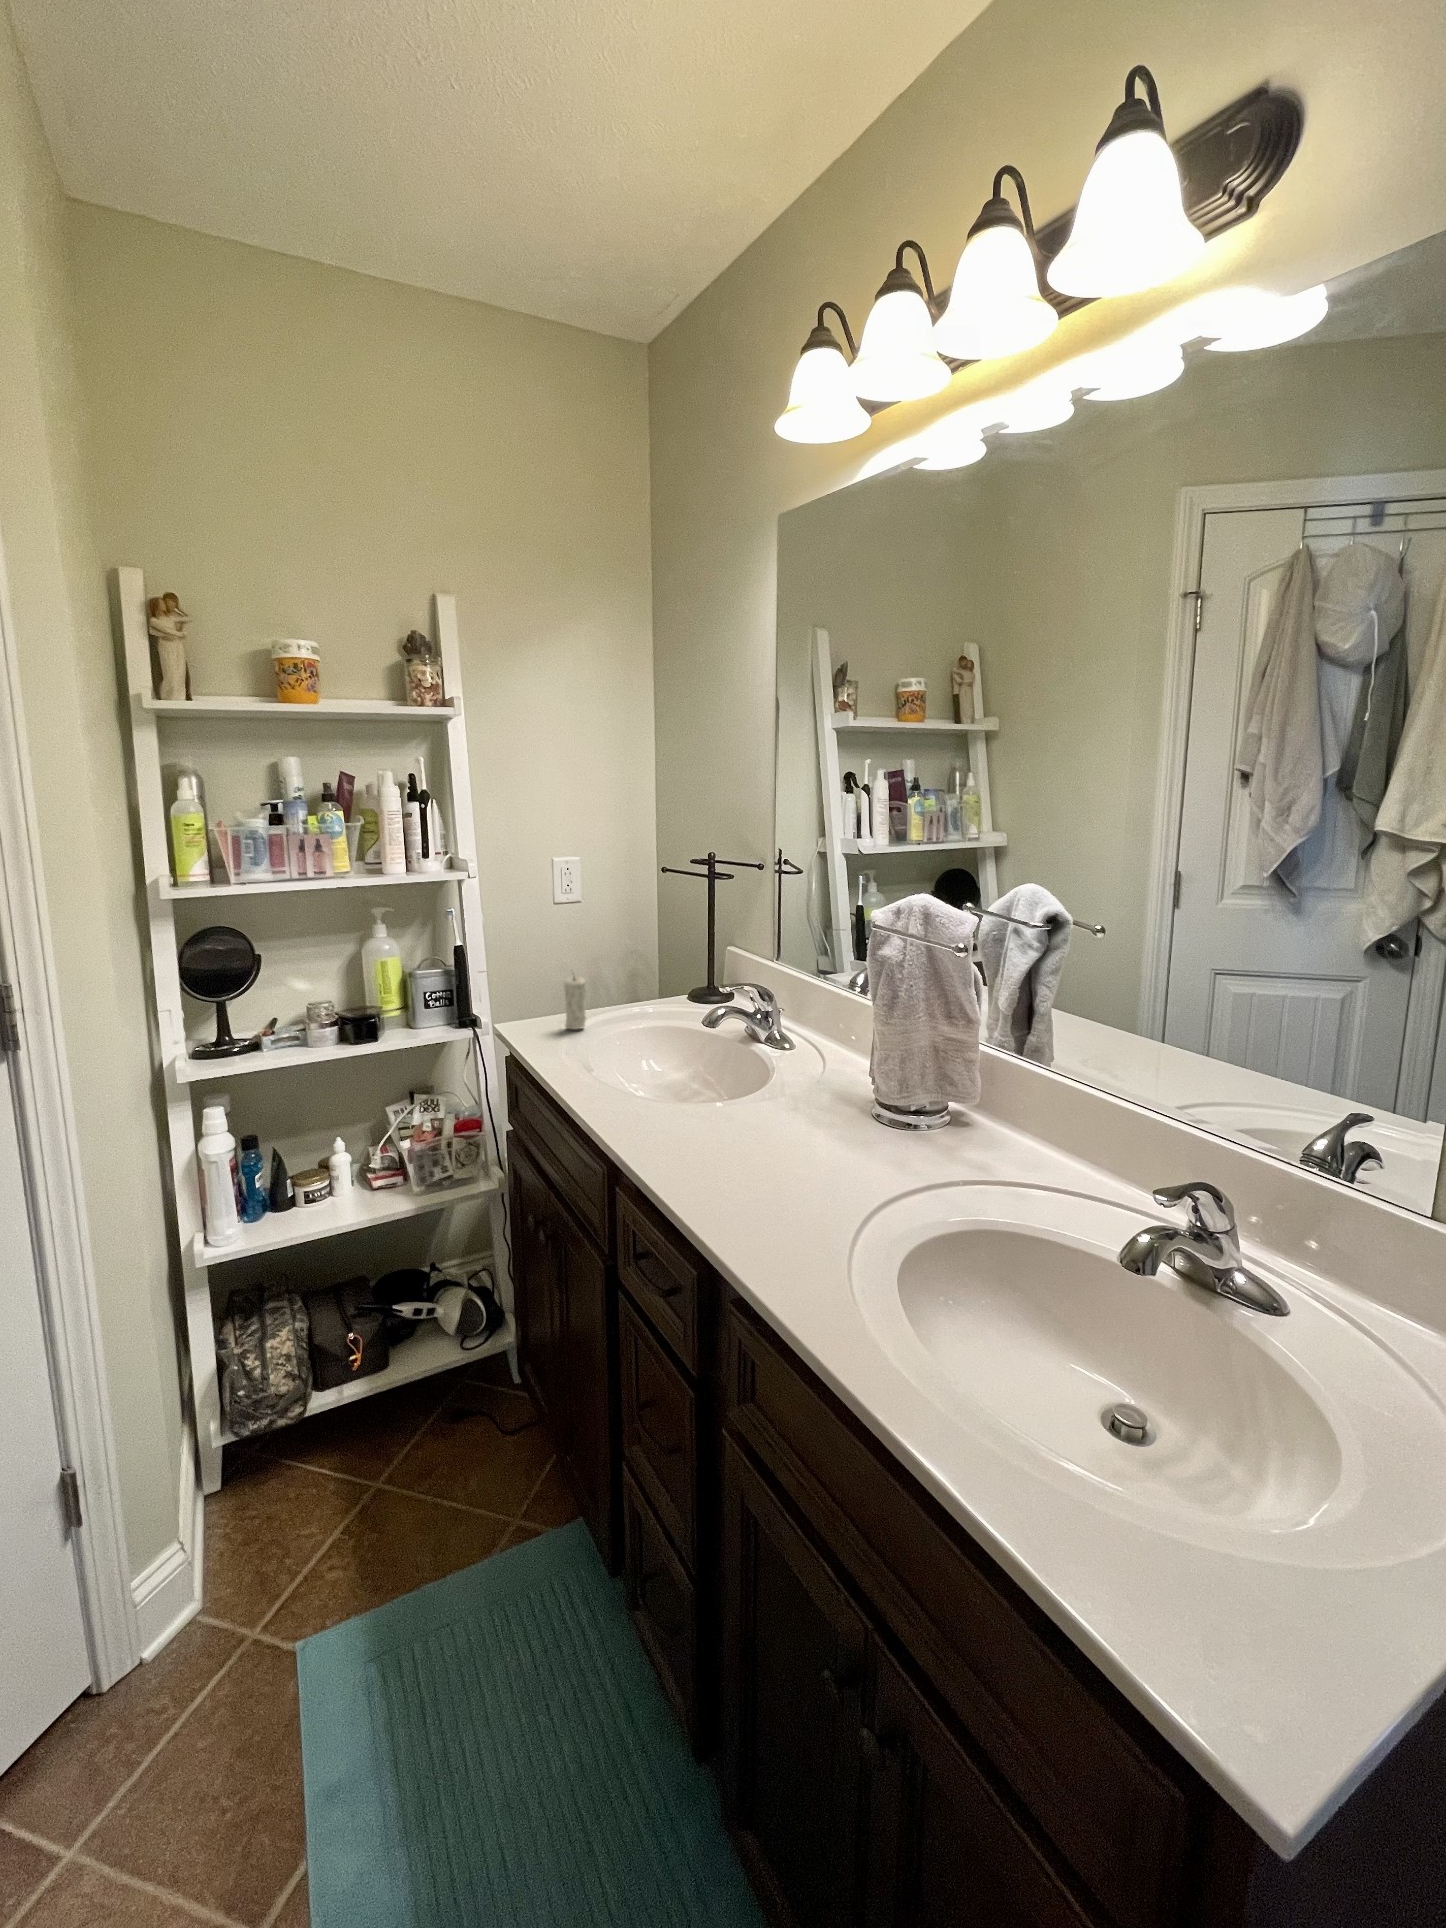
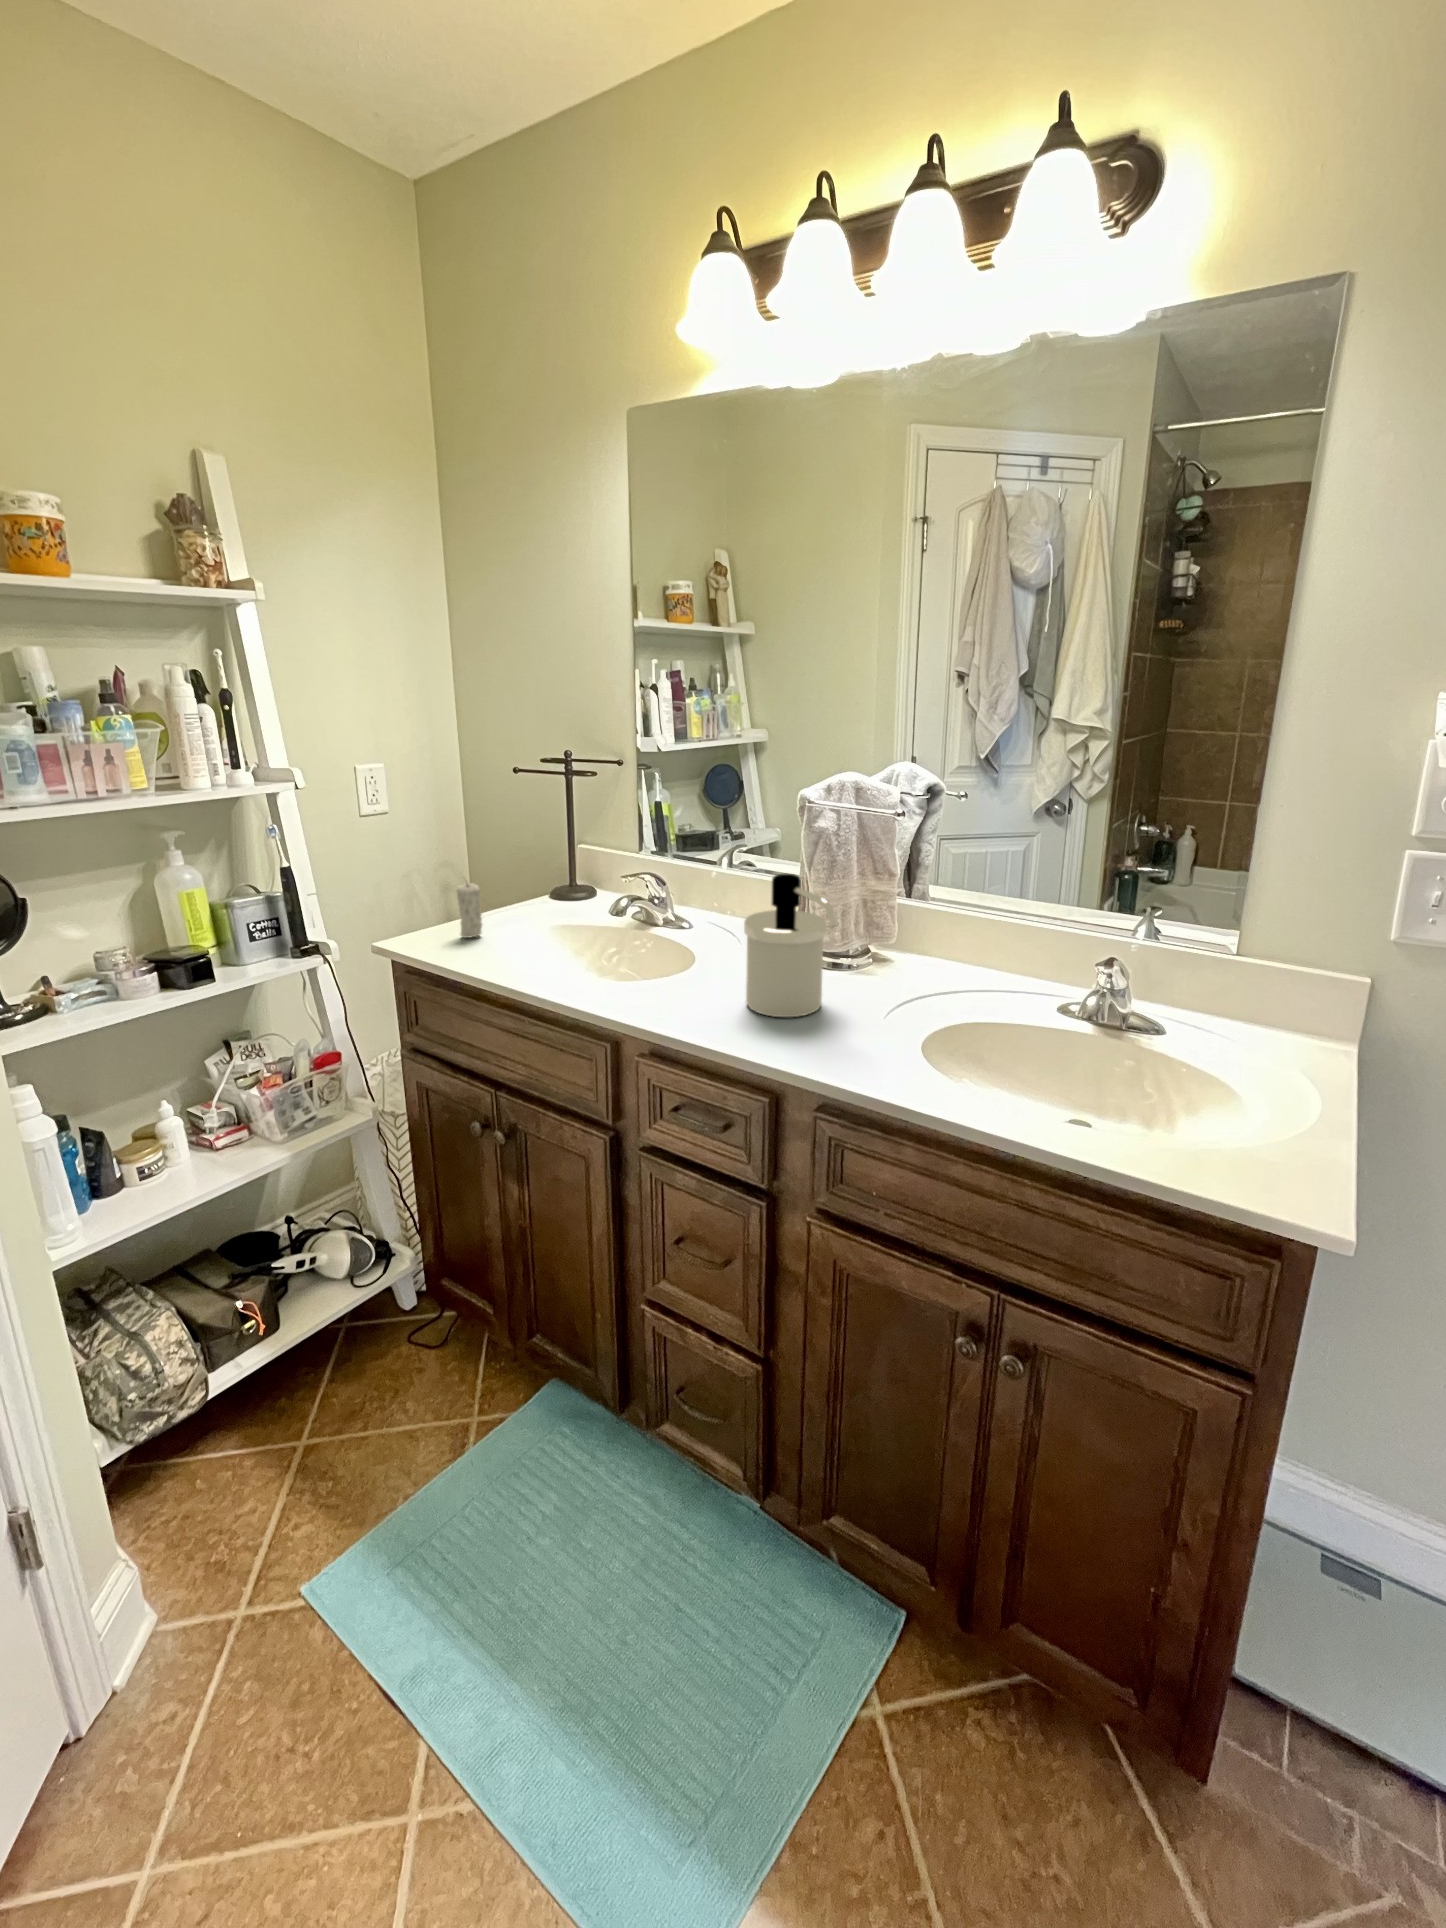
soap dispenser: none [738,1005,834,1175] -> present [744,874,837,1017]

